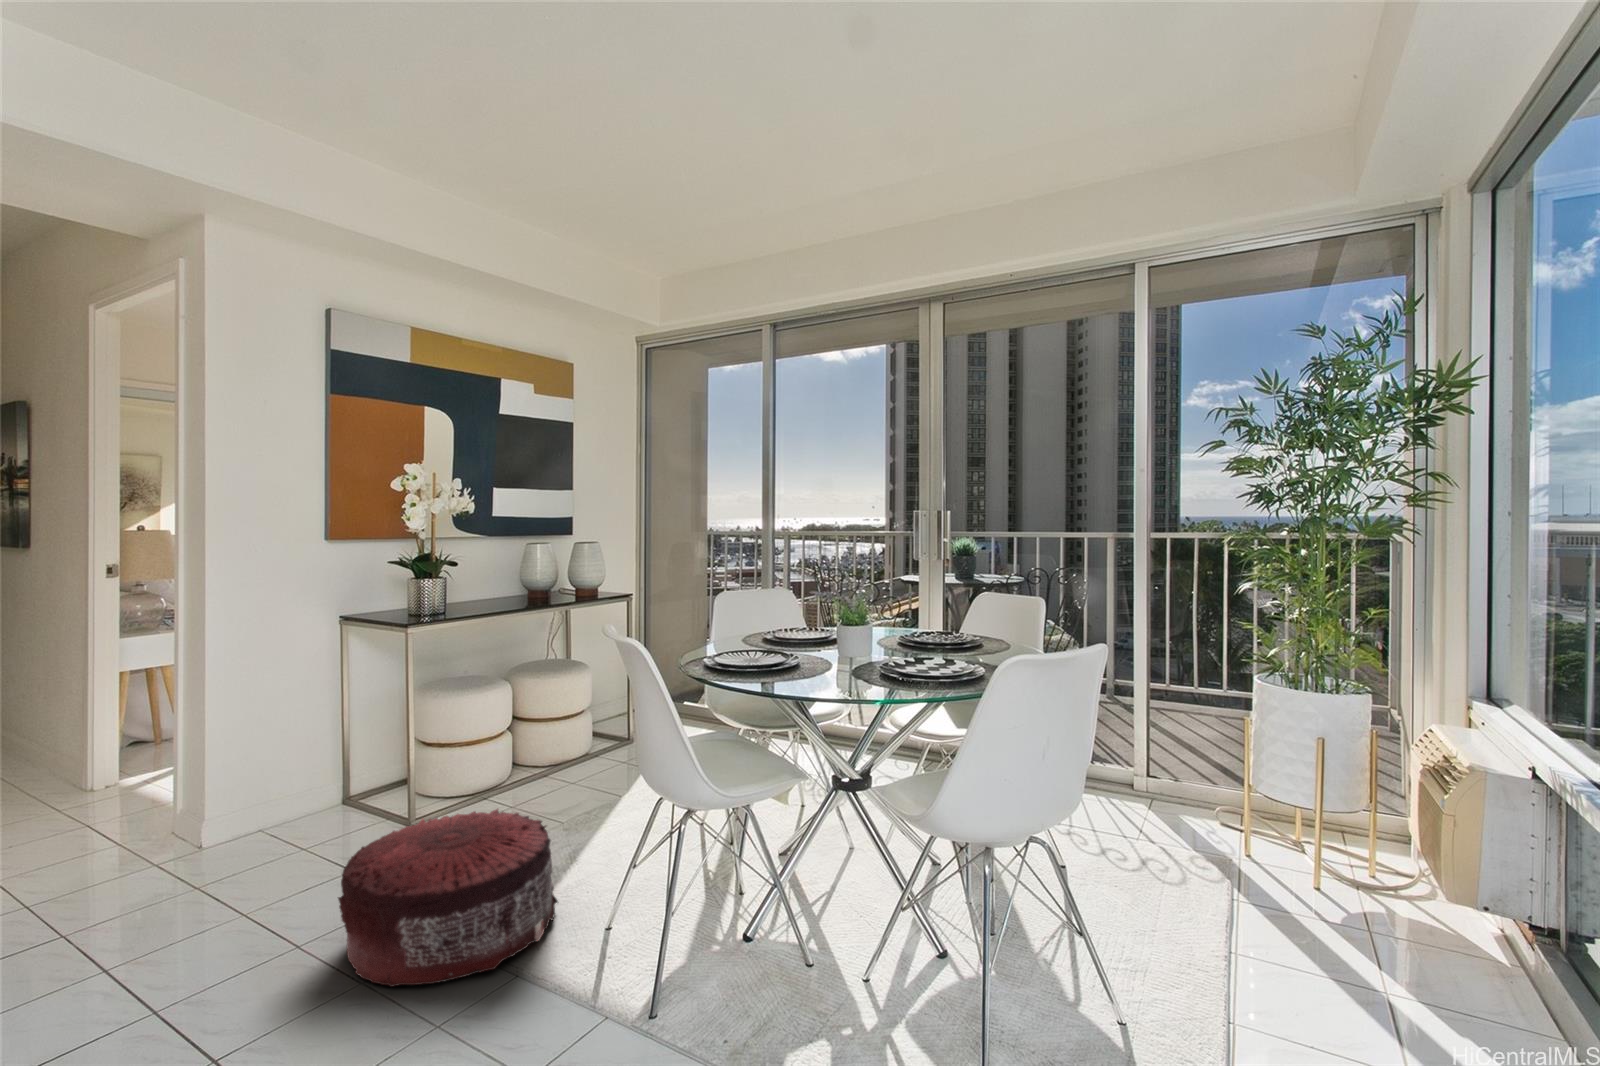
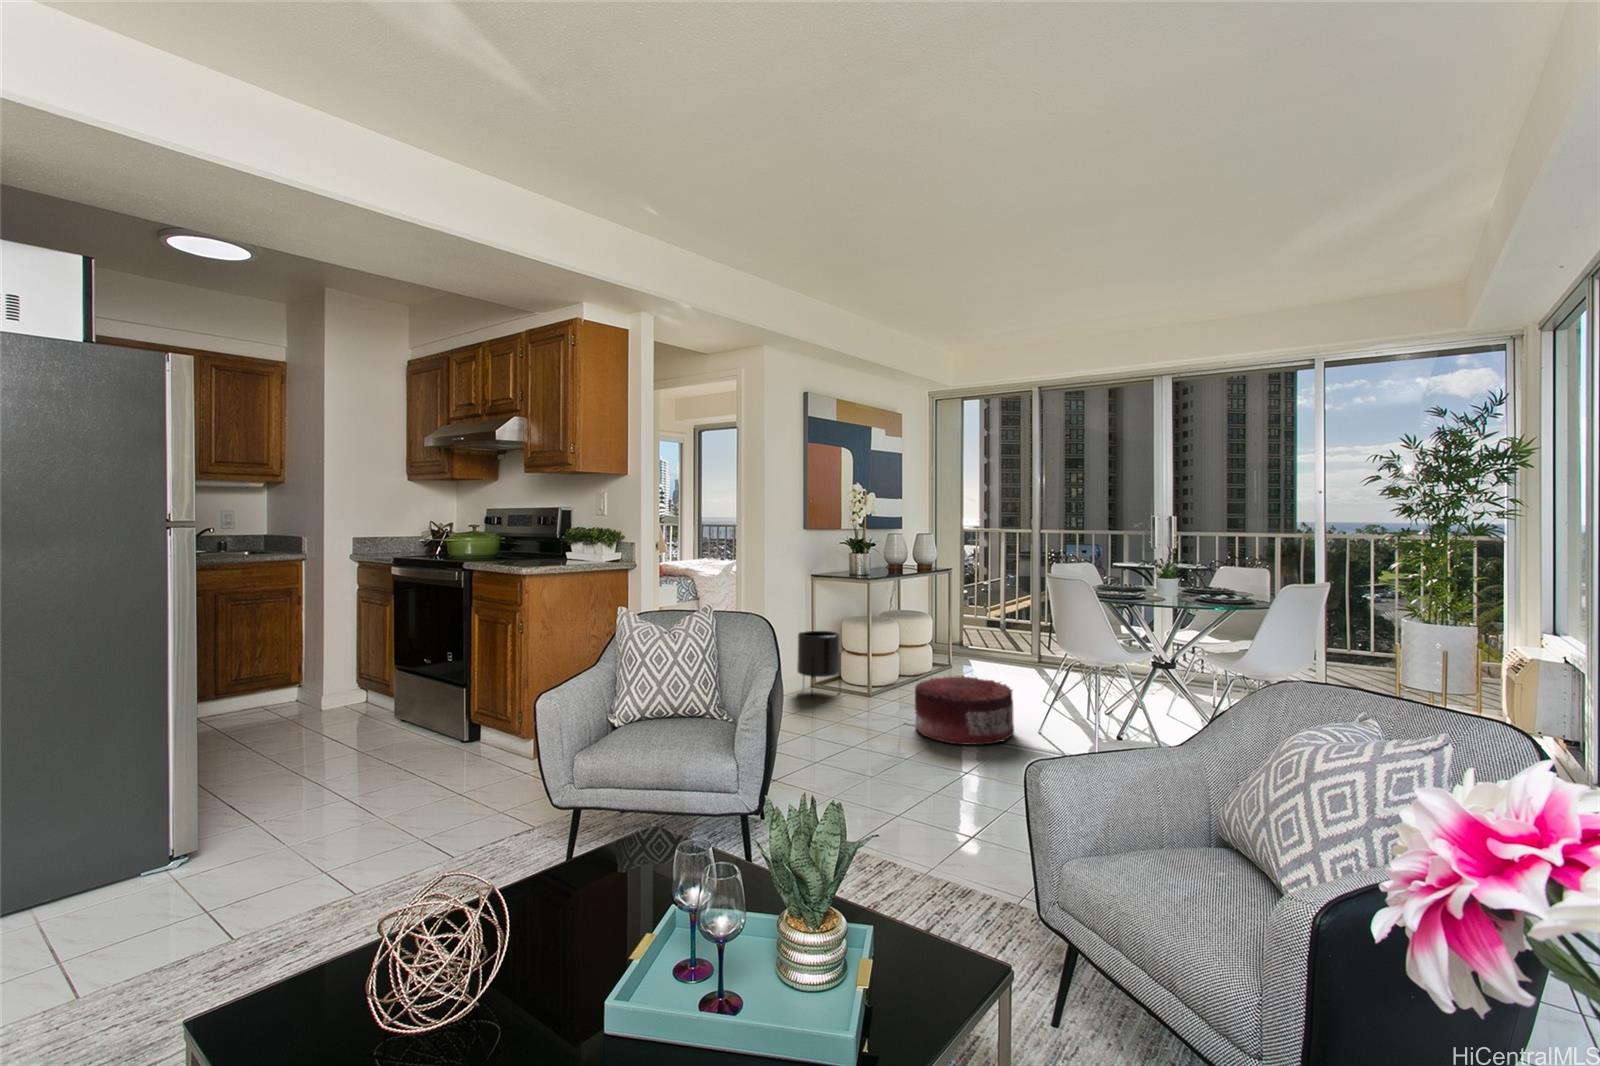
planter: none [277,712,367,841] -> present [797,631,841,678]

